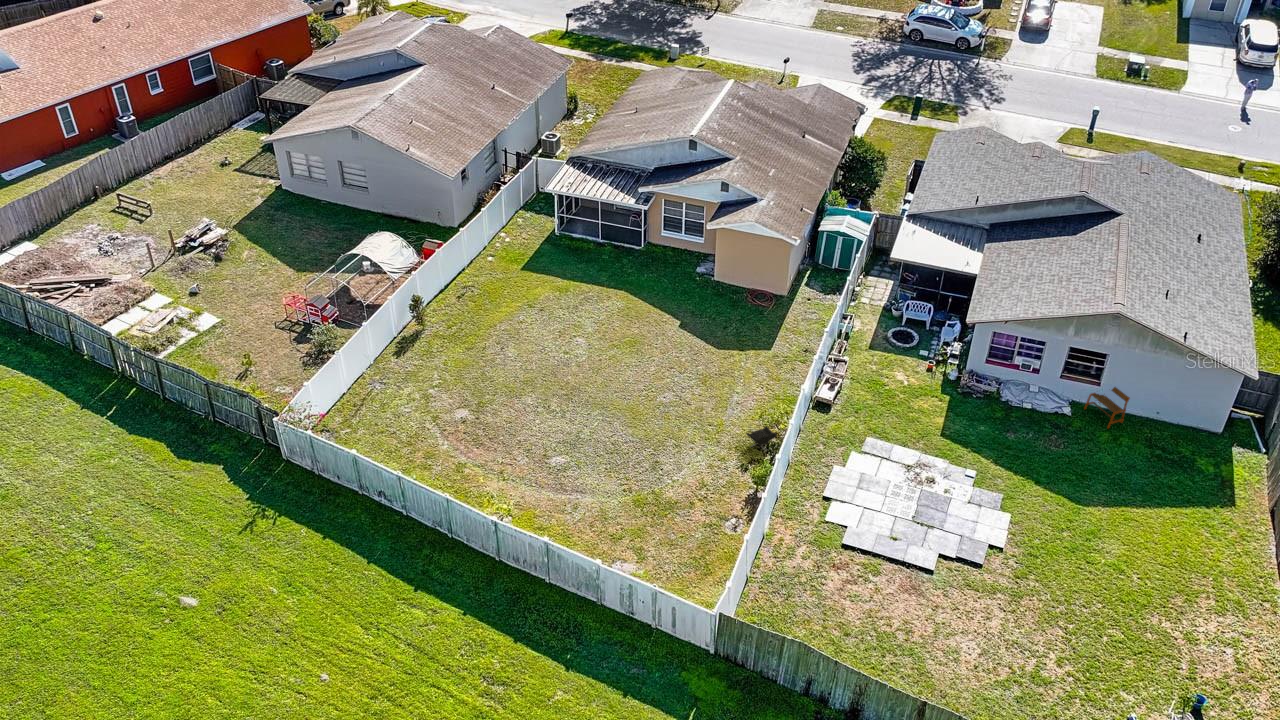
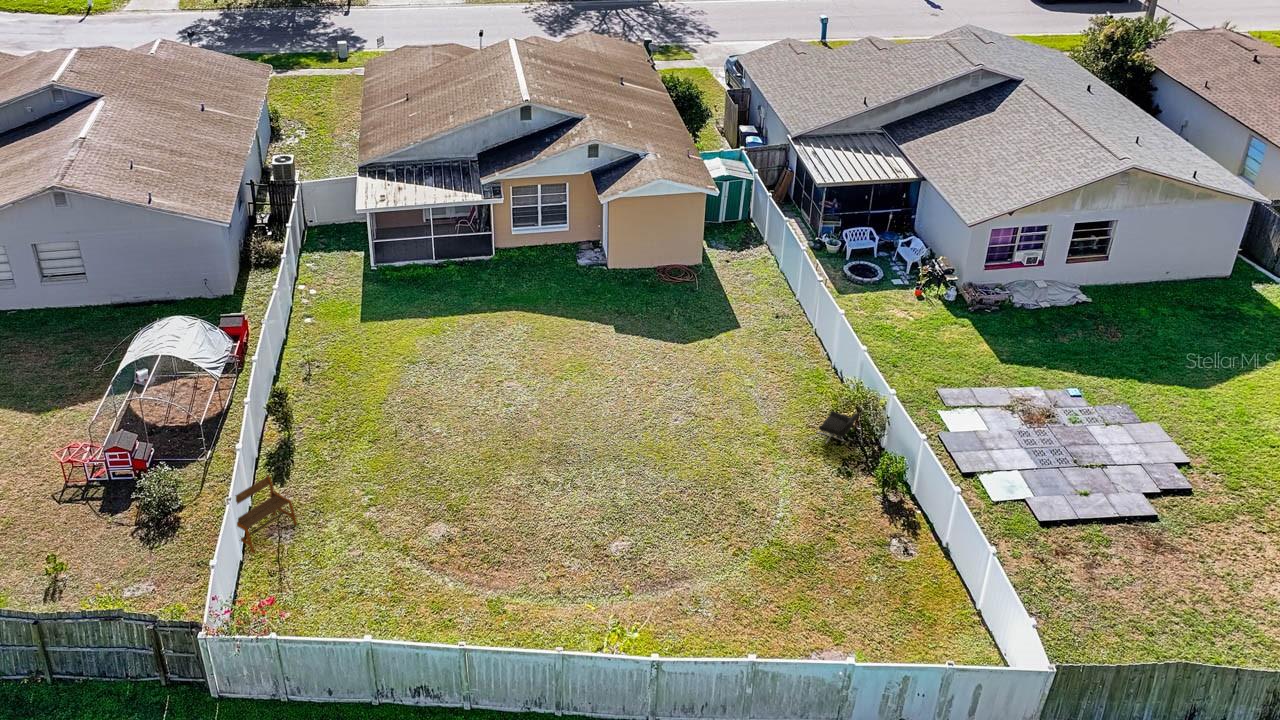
bench: present [1084,387,1130,428] -> present [227,475,297,554]

